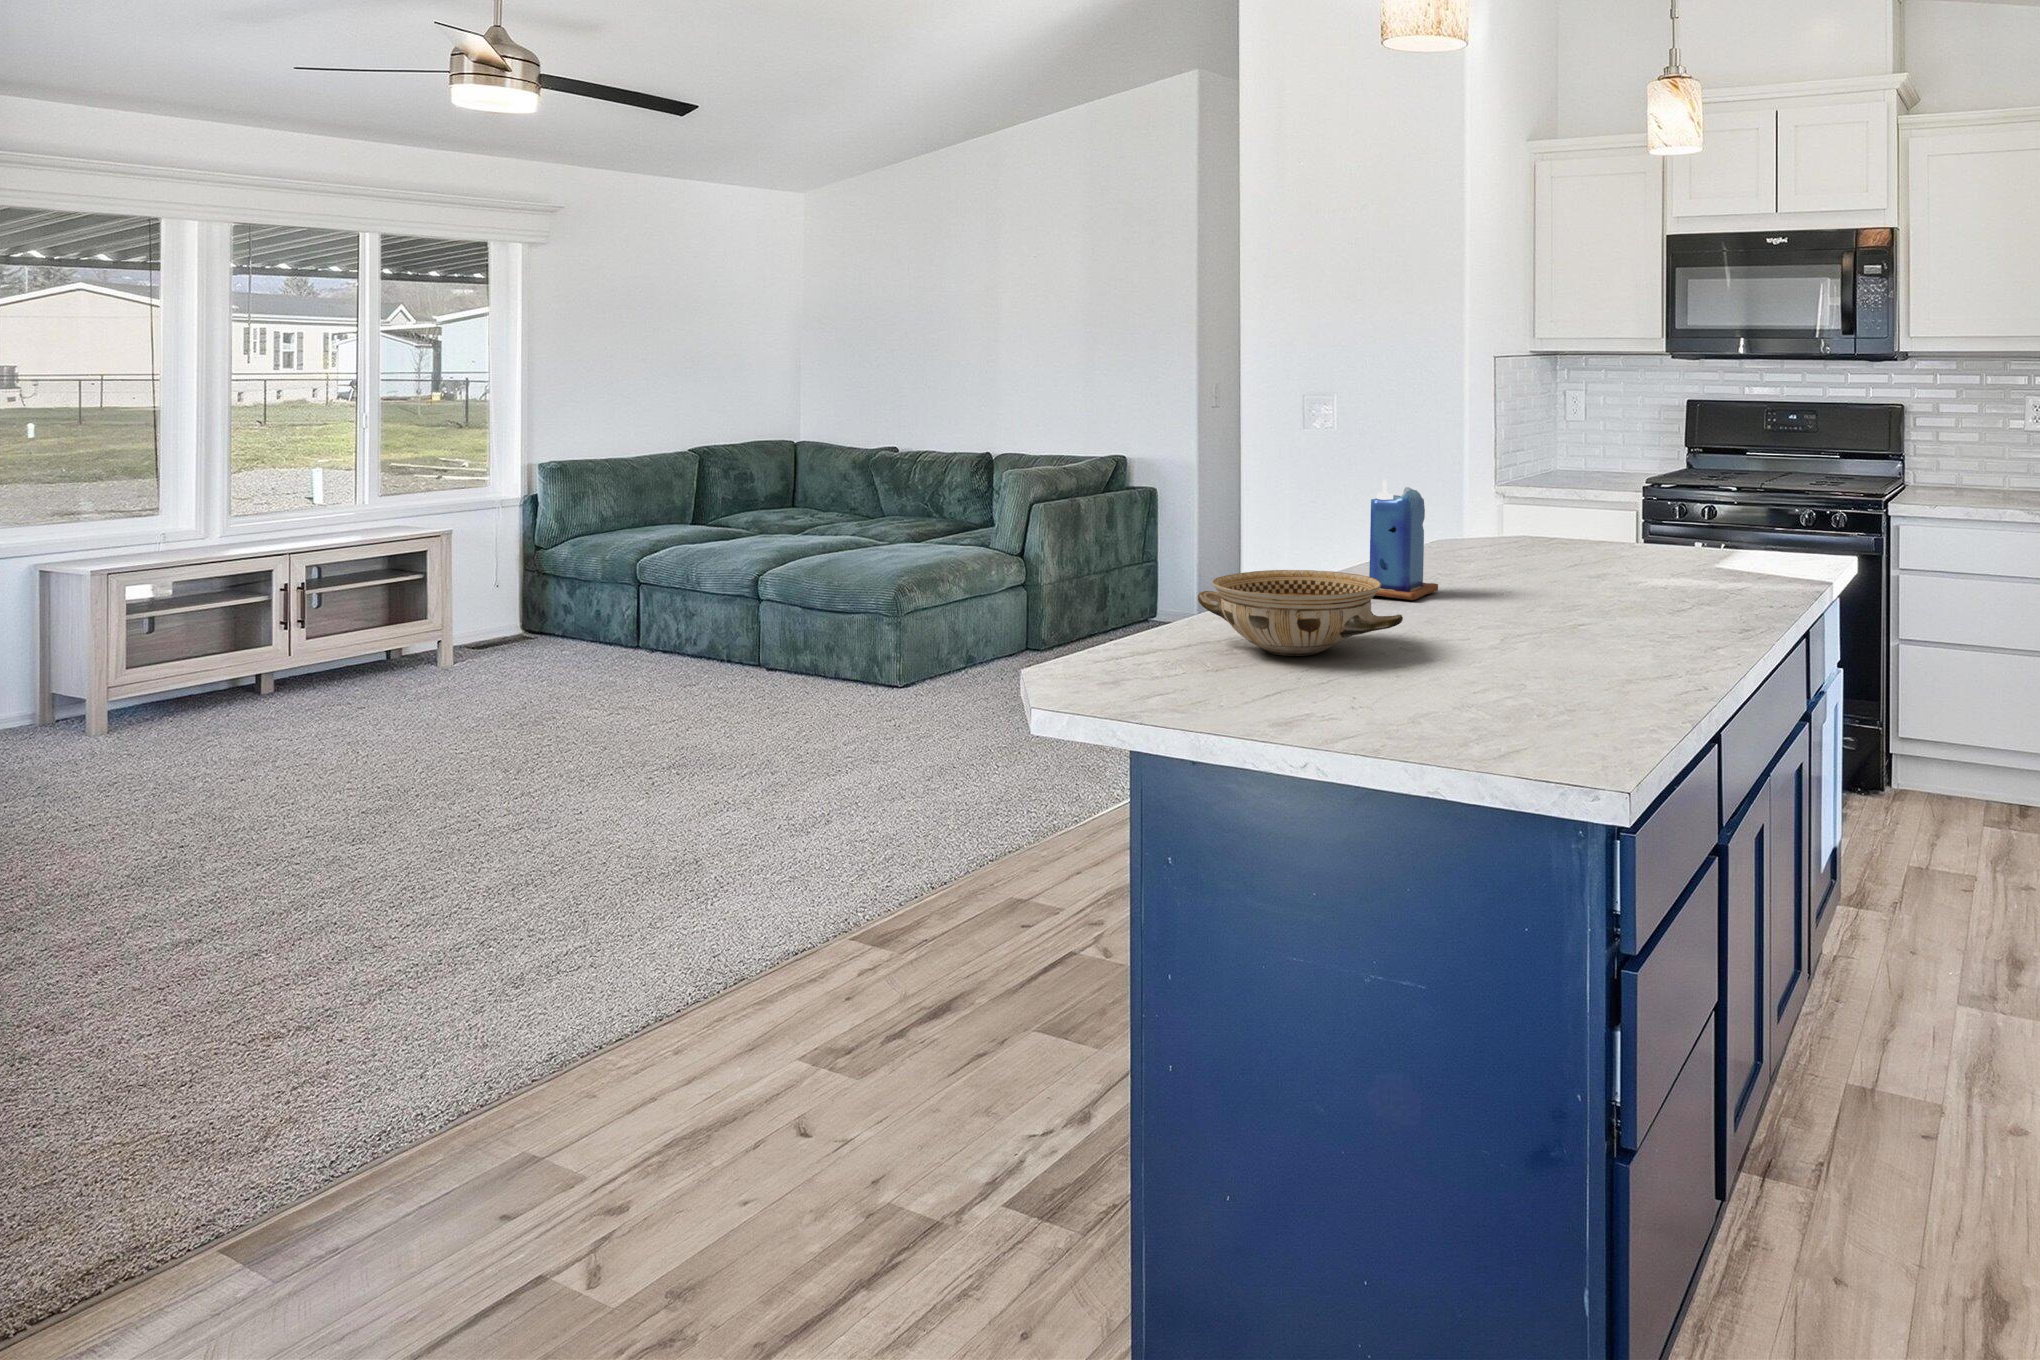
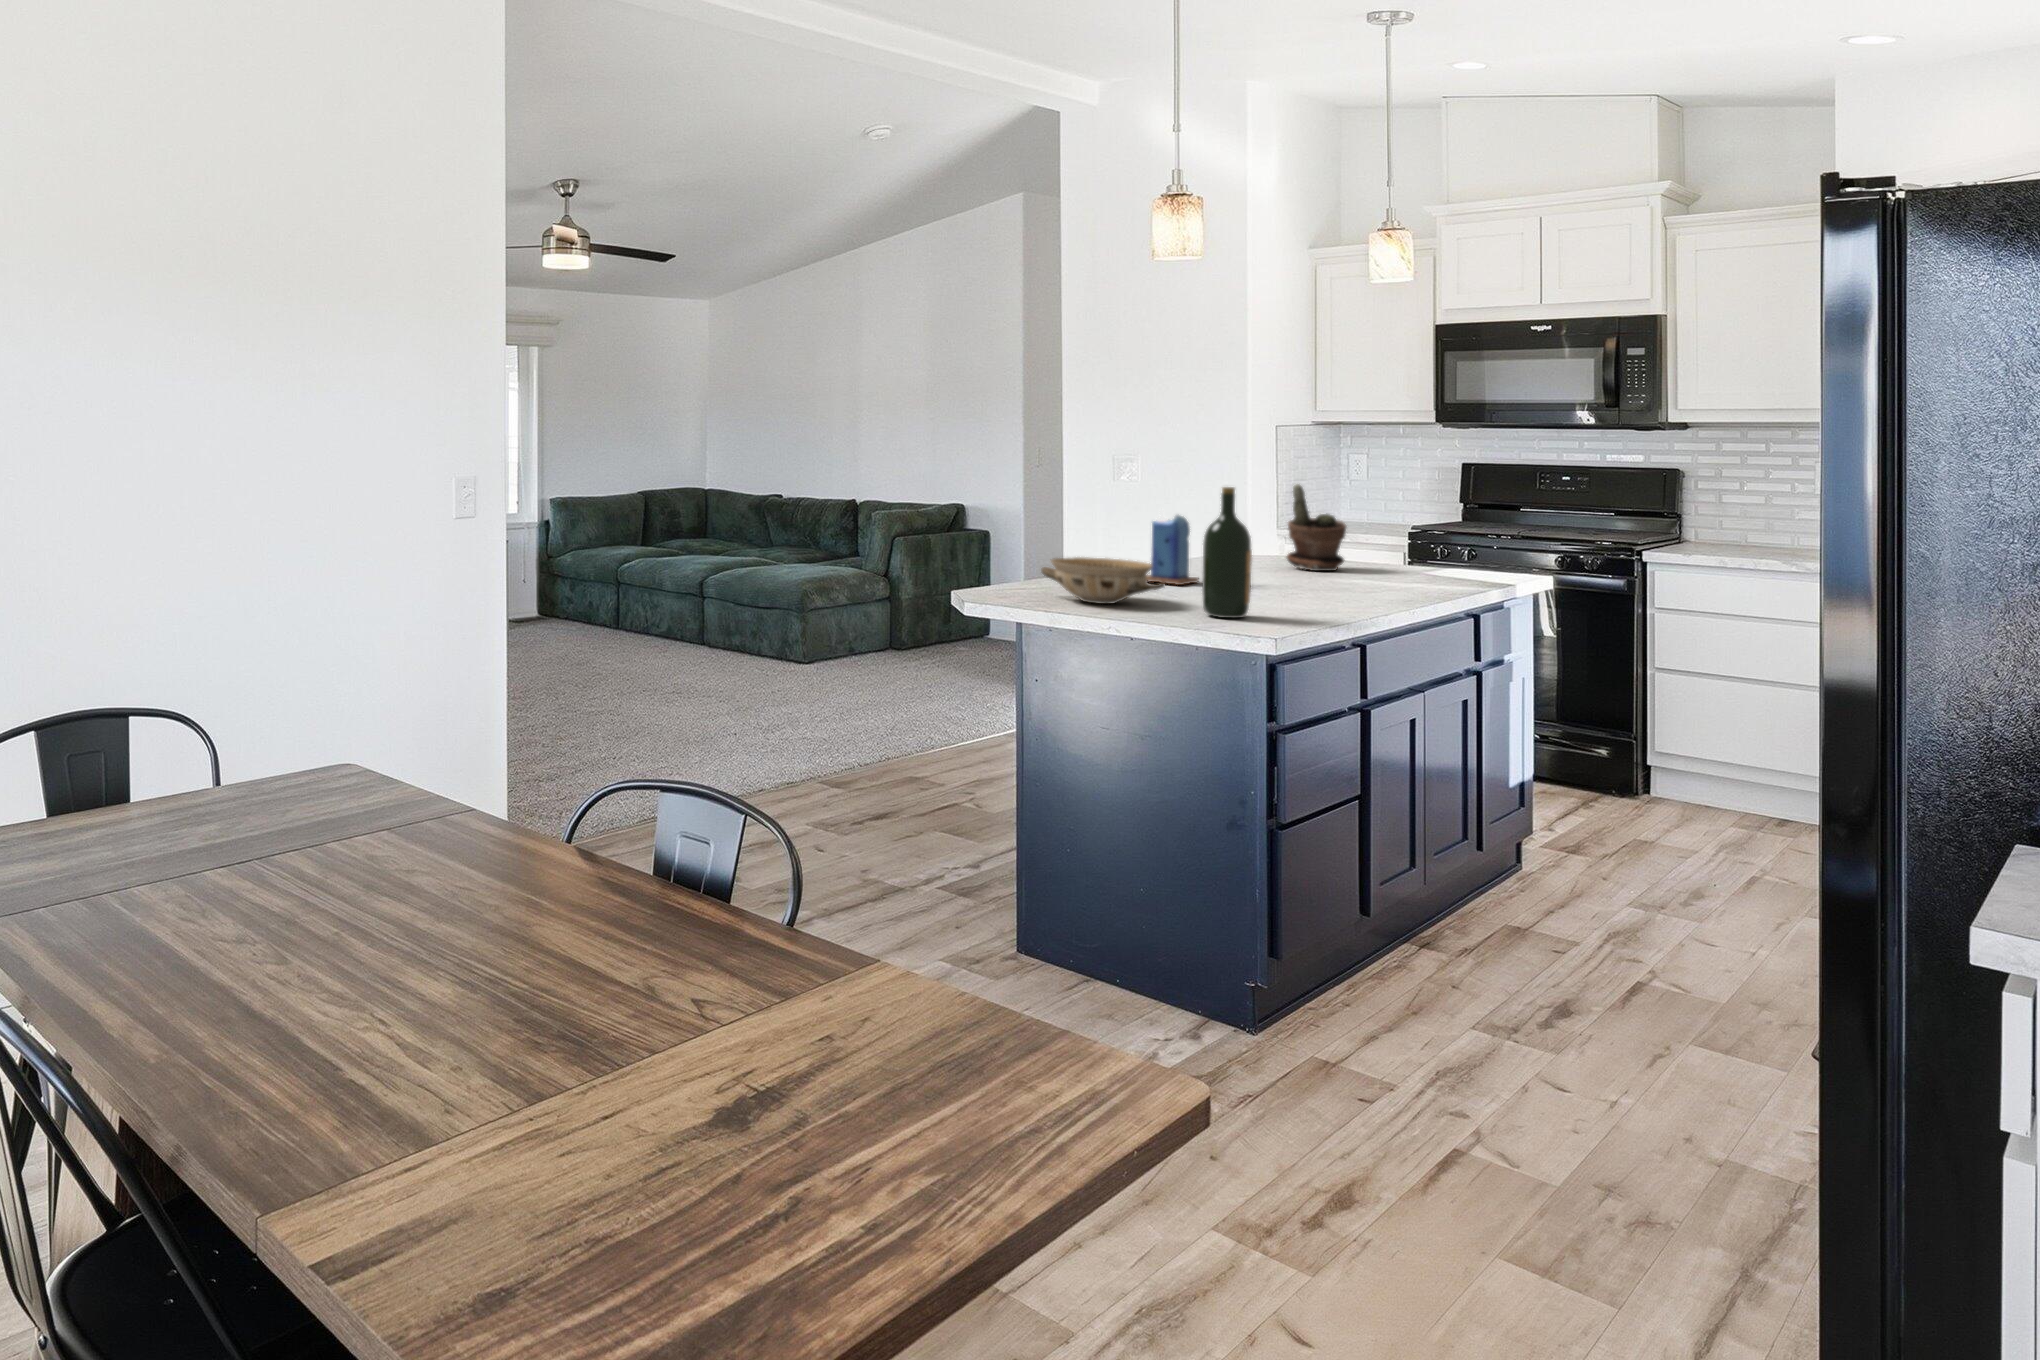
potted plant: none [1541,434,1618,557] -> present [1287,484,1346,571]
wine bottle: none [1465,449,1543,678] -> present [1202,487,1252,618]

